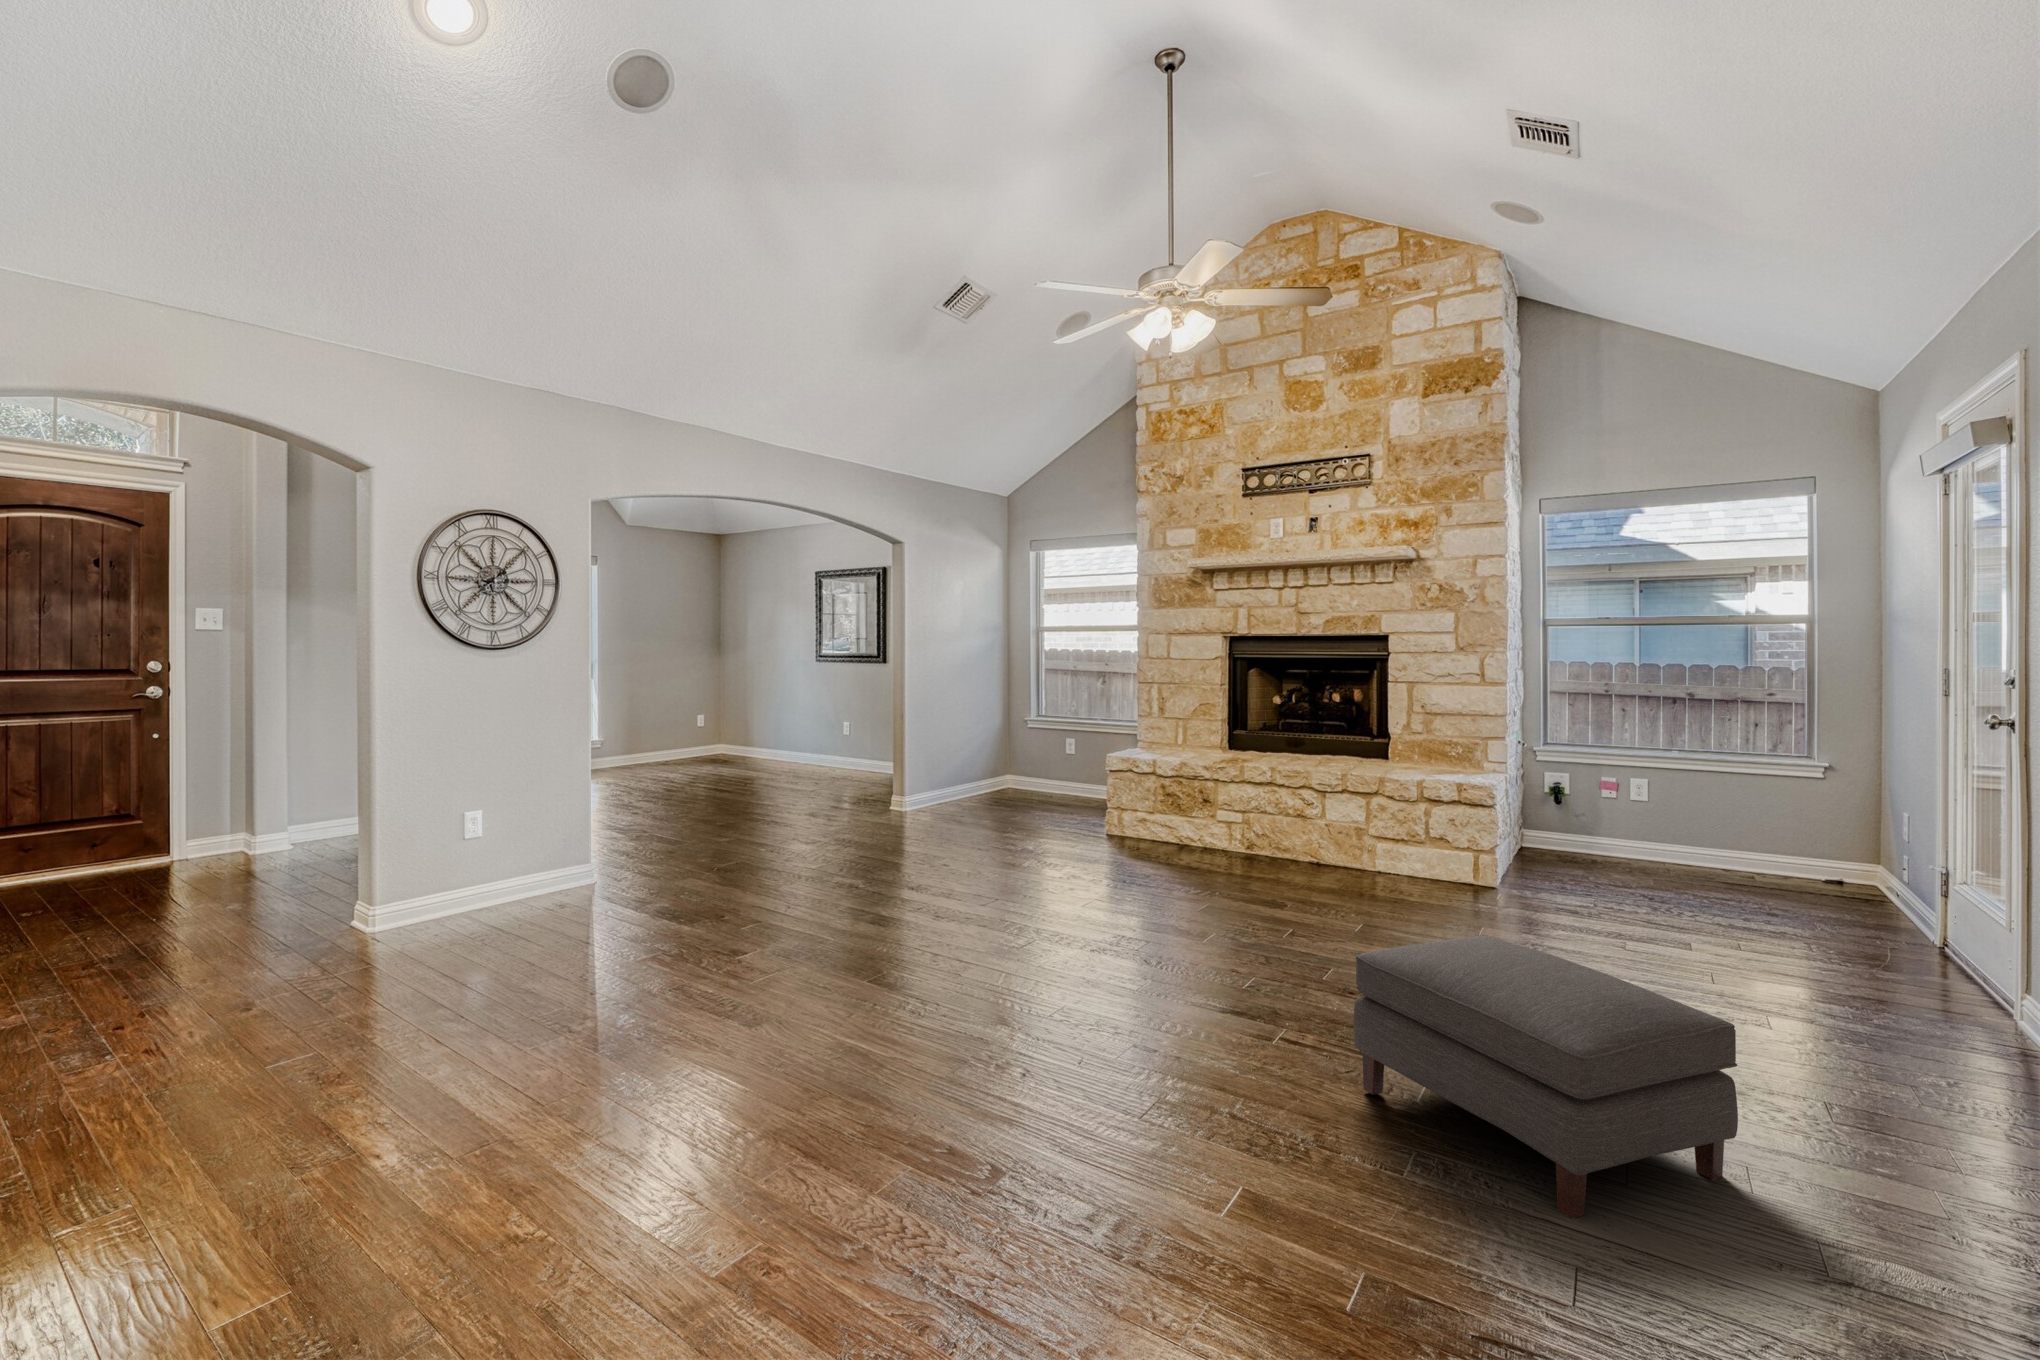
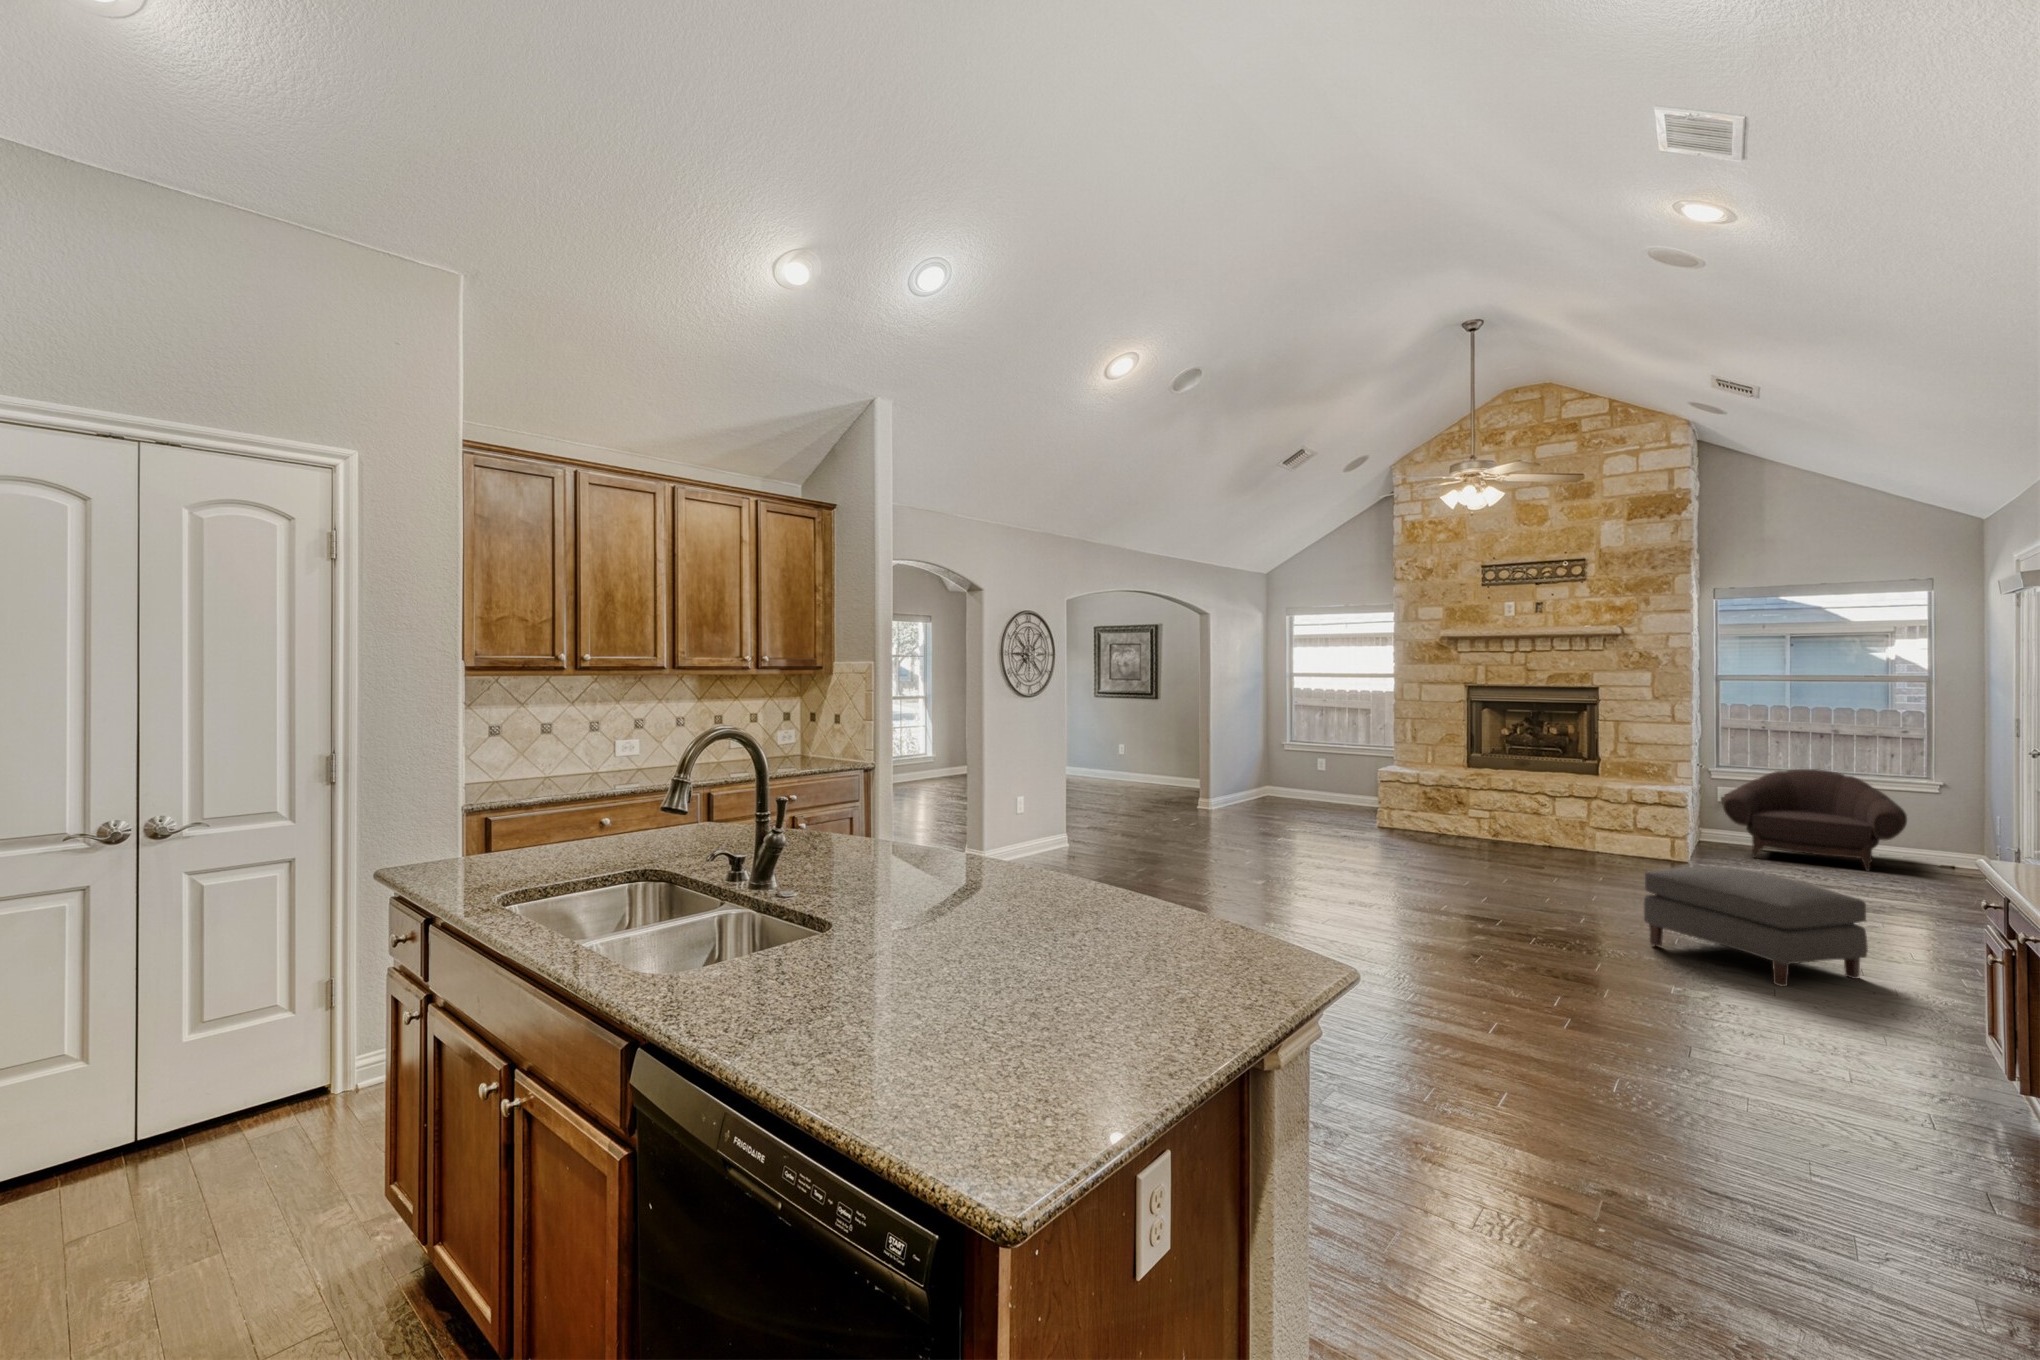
armchair: none [1545,744,1790,894] -> present [1722,769,1907,871]

